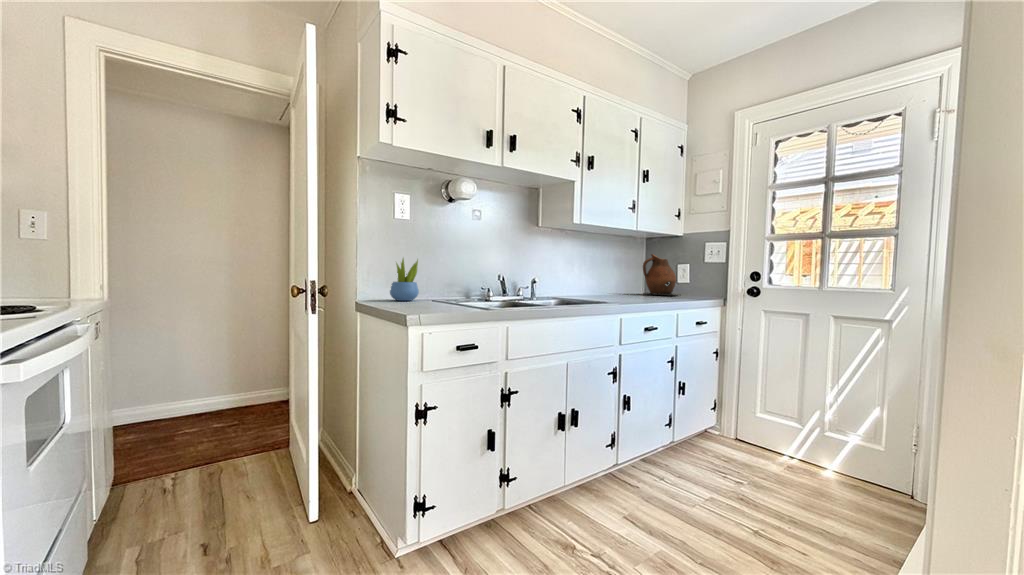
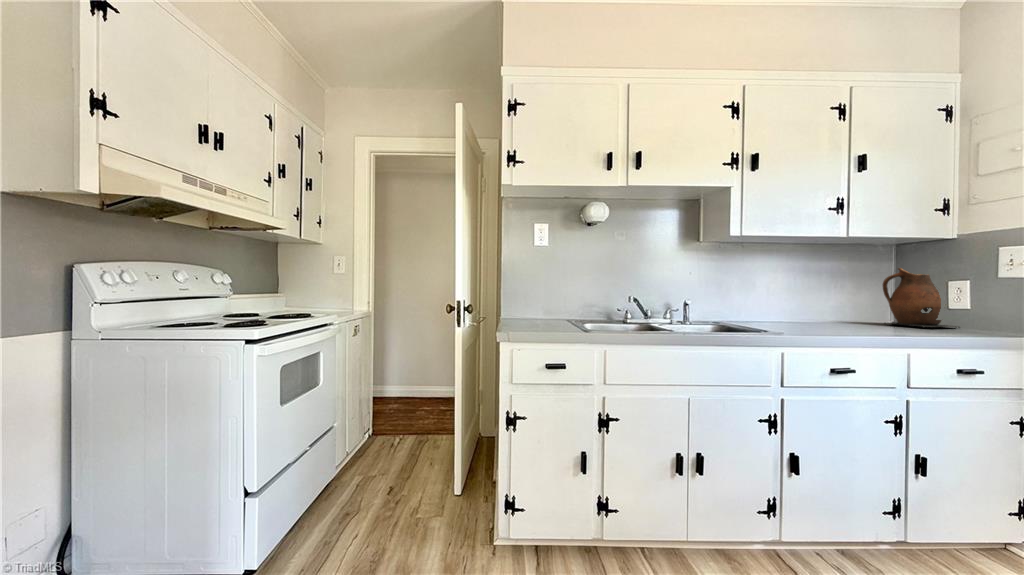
succulent plant: present [390,258,419,301] -> none [529,279,555,319]

